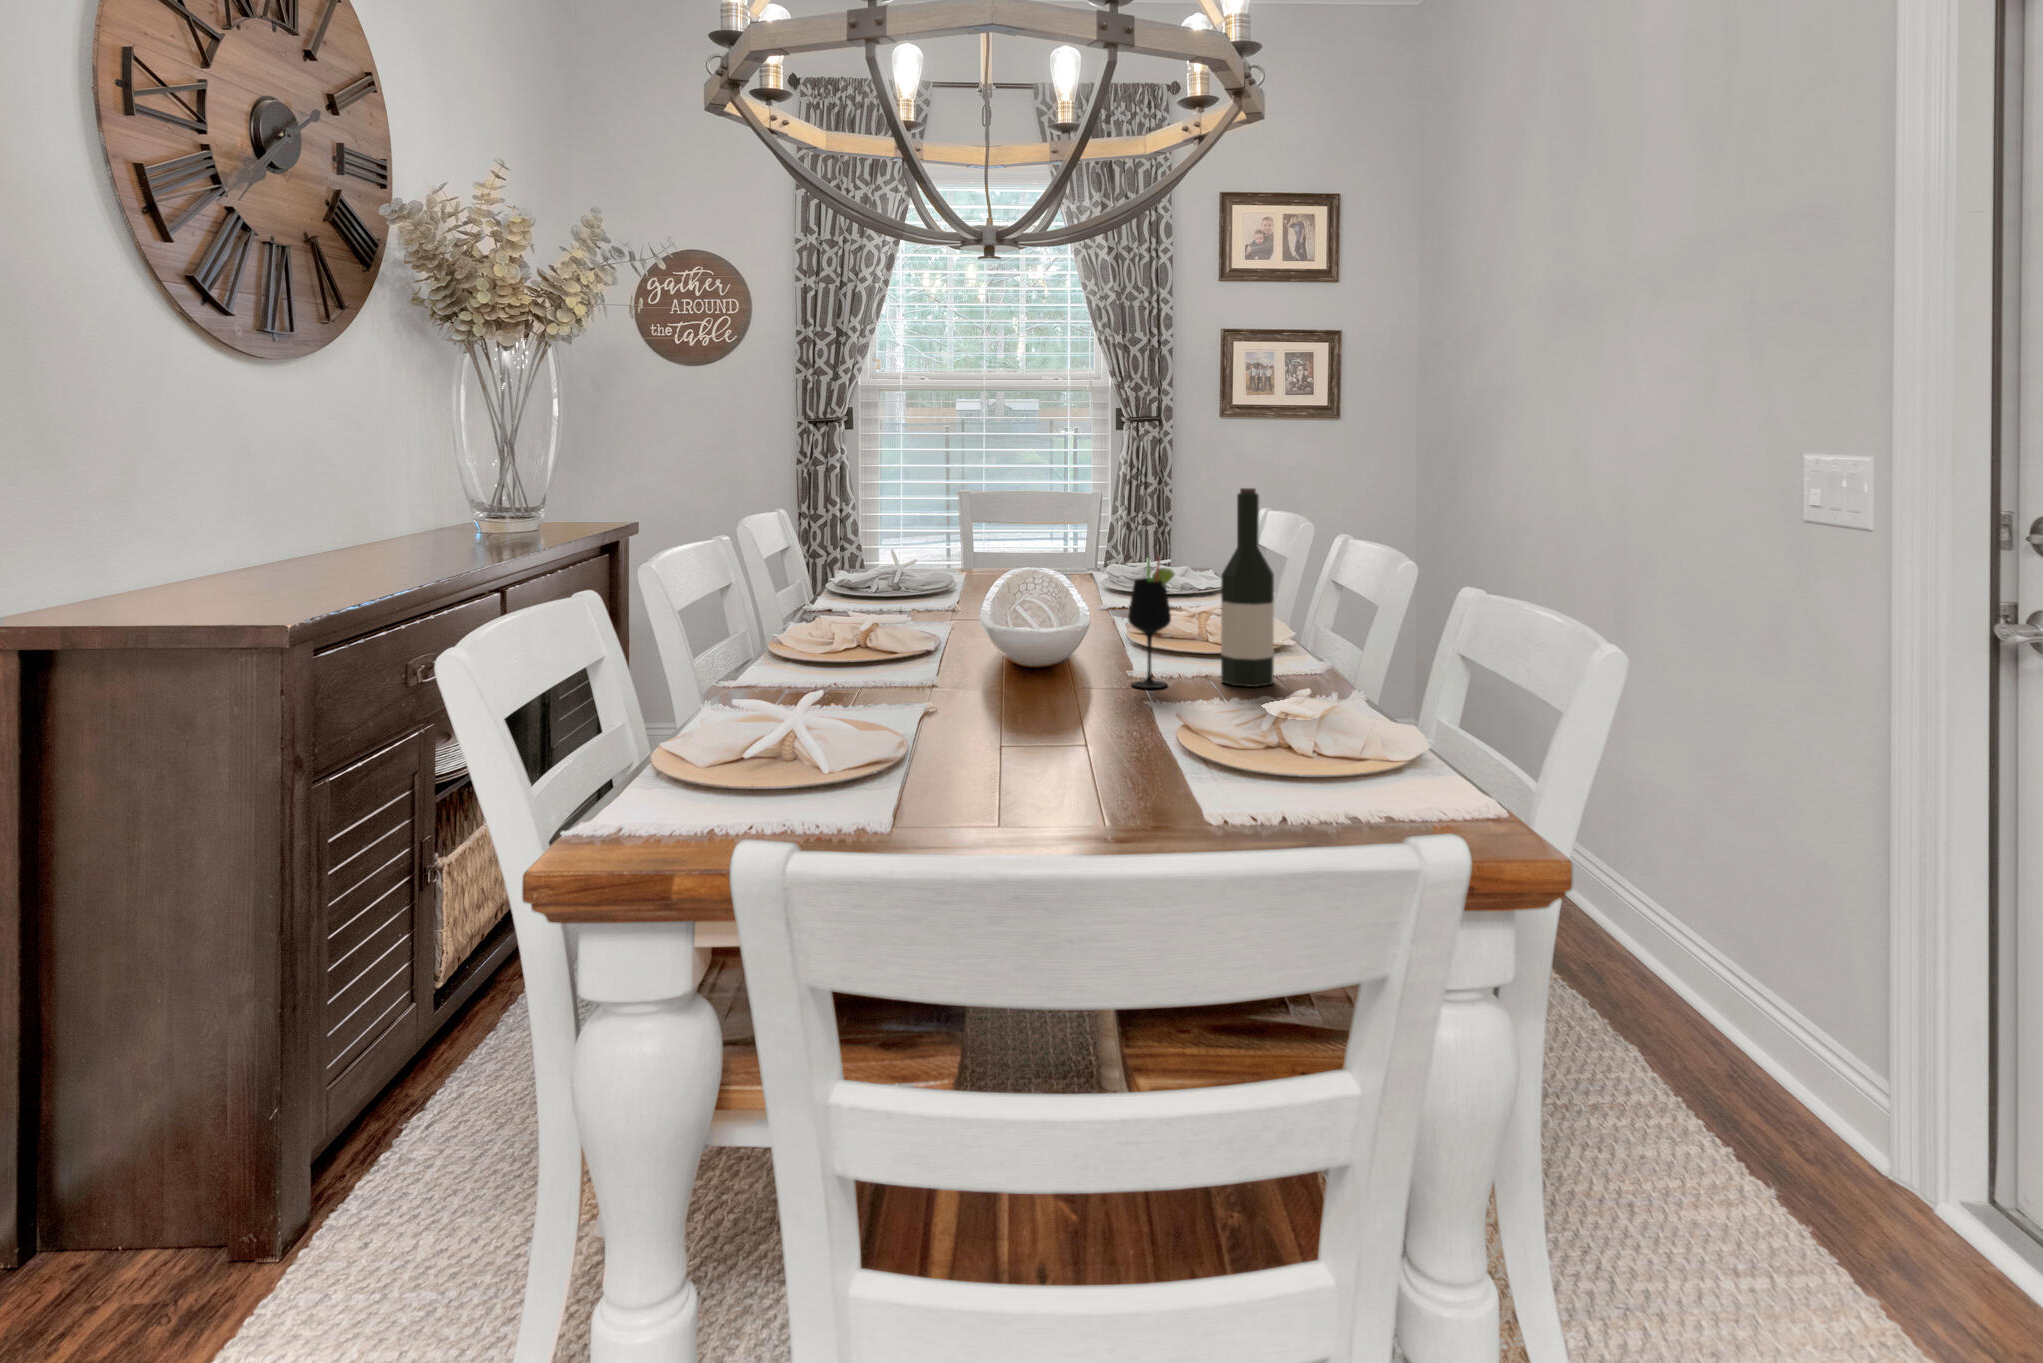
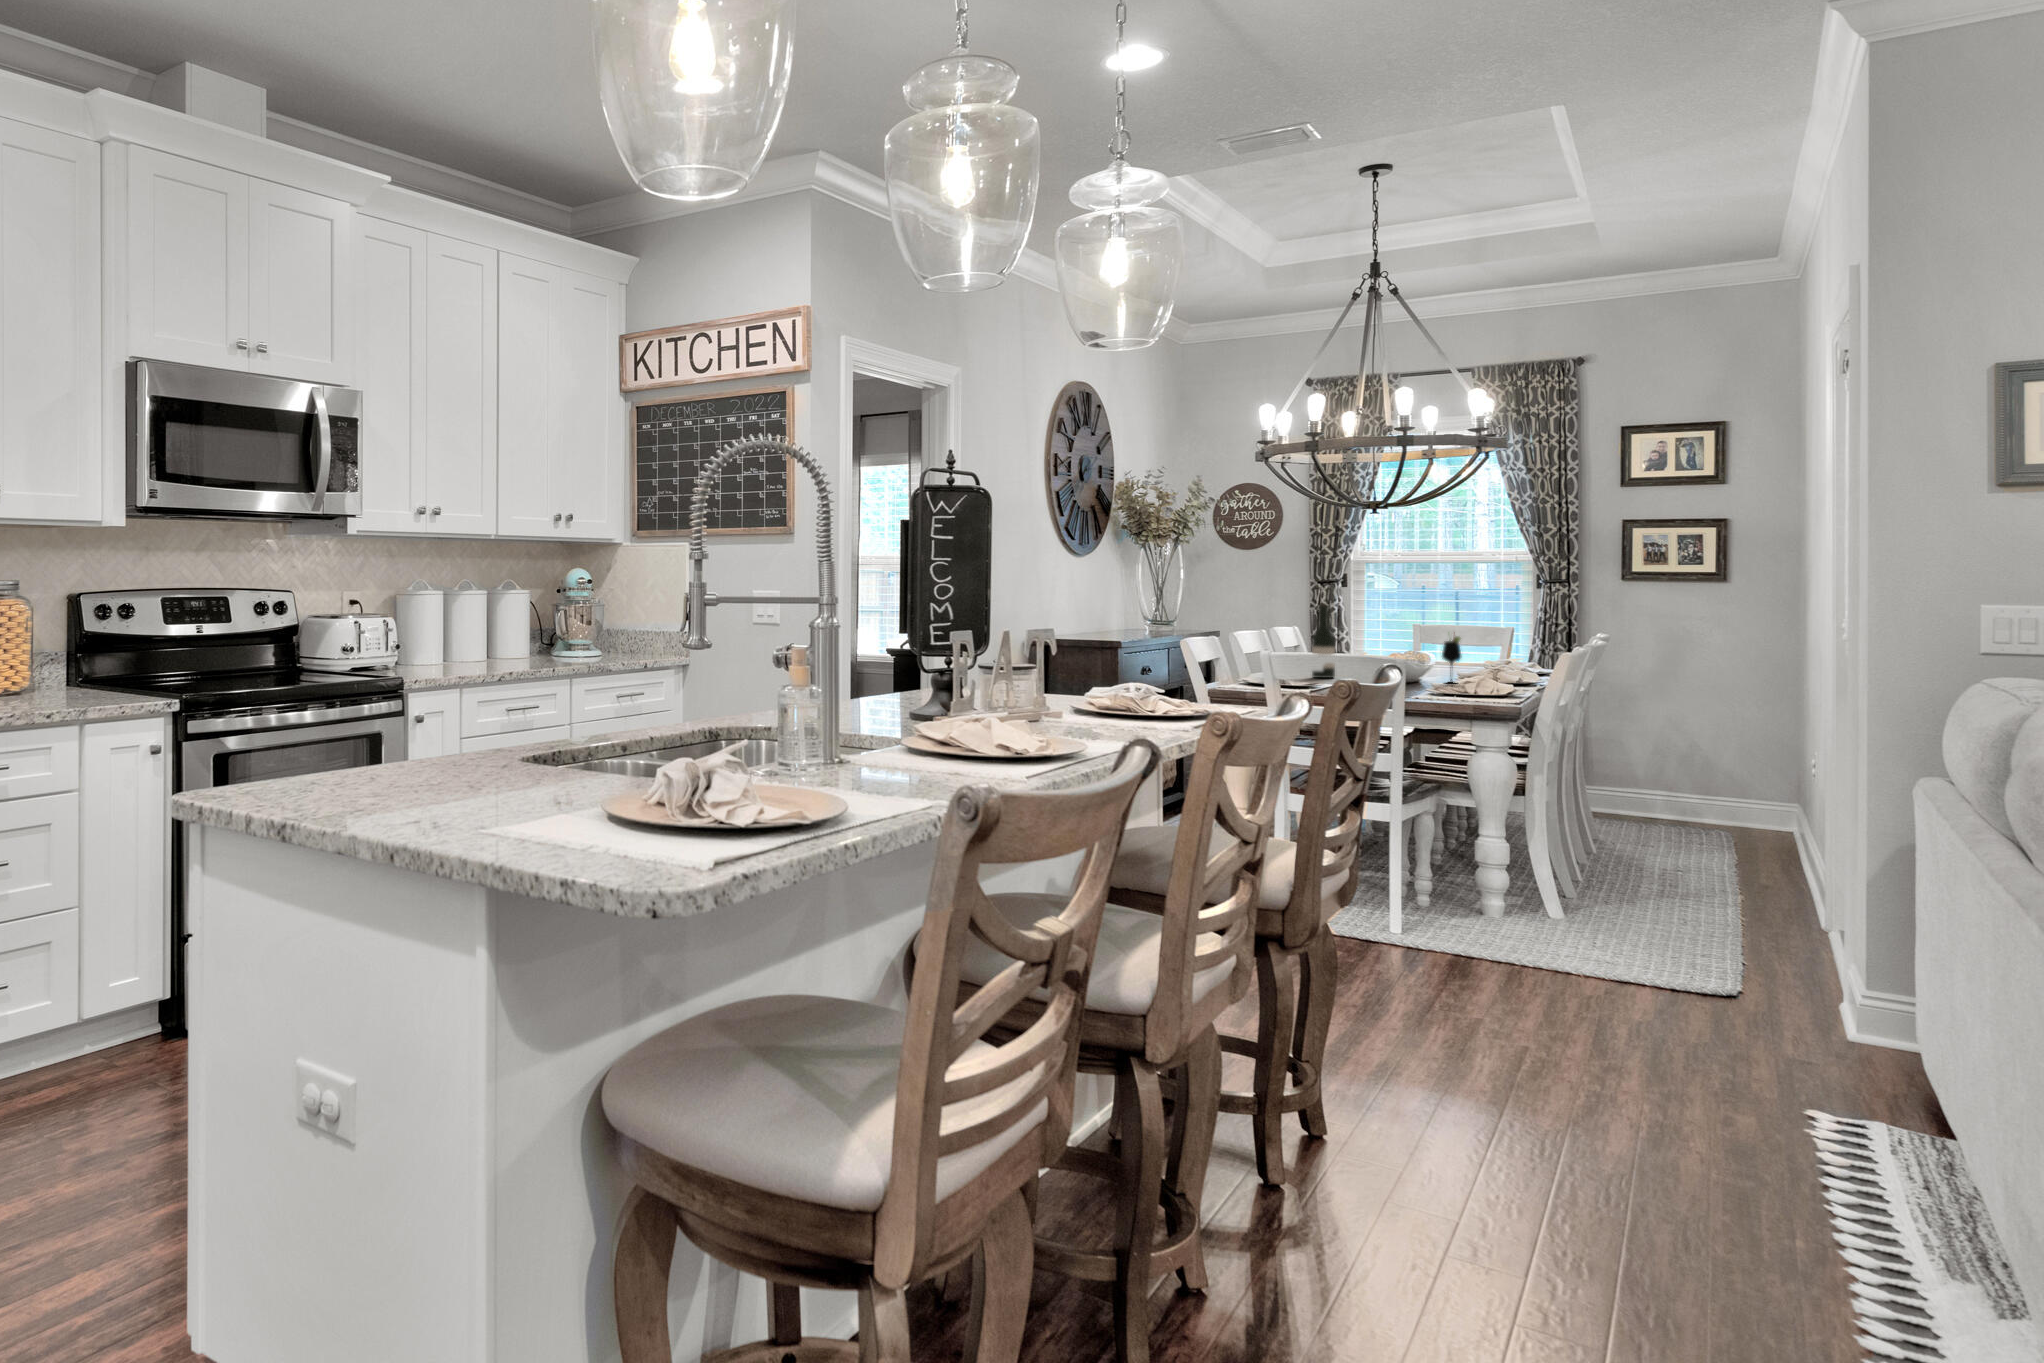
wine bottle: present [1221,488,1274,687] -> present [1312,604,1335,678]

